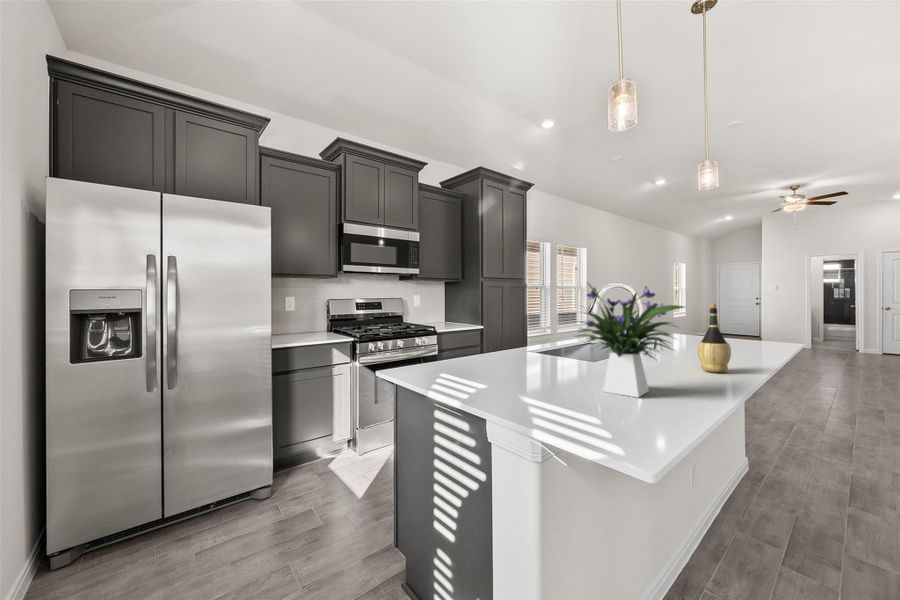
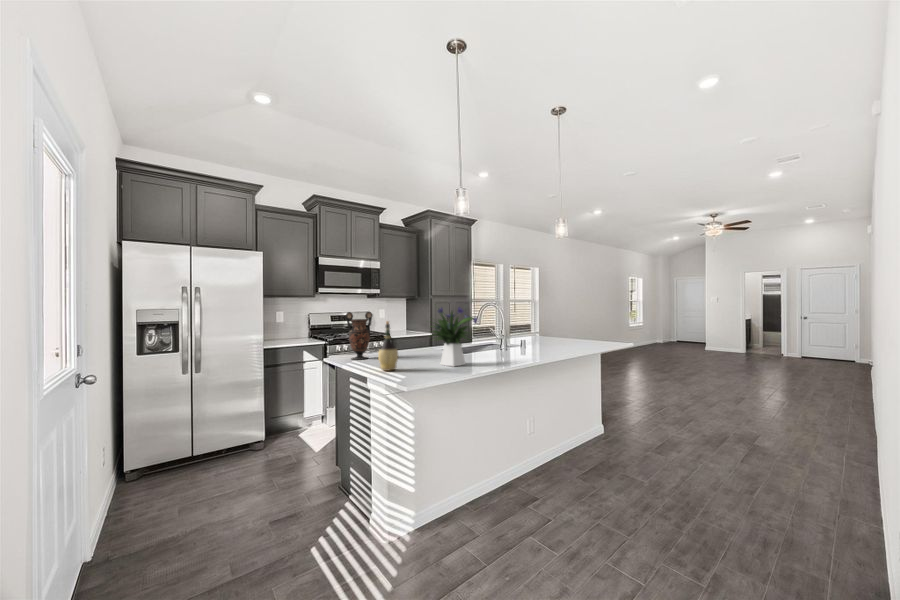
vase: none [414,295,454,375] -> present [345,312,372,360]
wine bottle: present [698,304,731,372] -> present [378,321,398,371]

